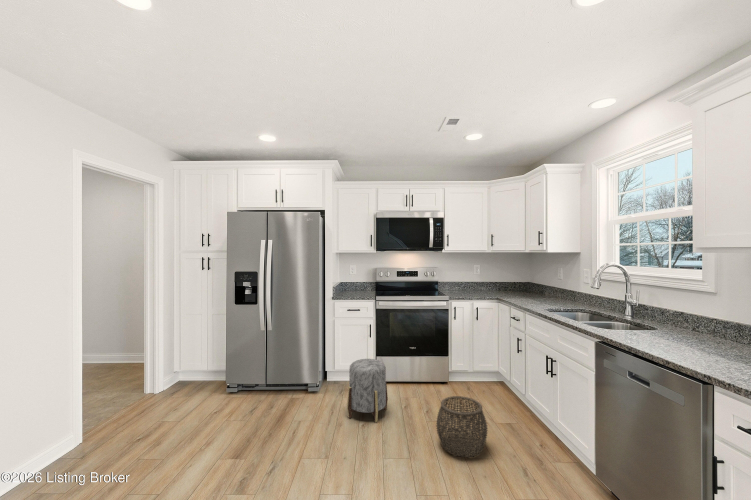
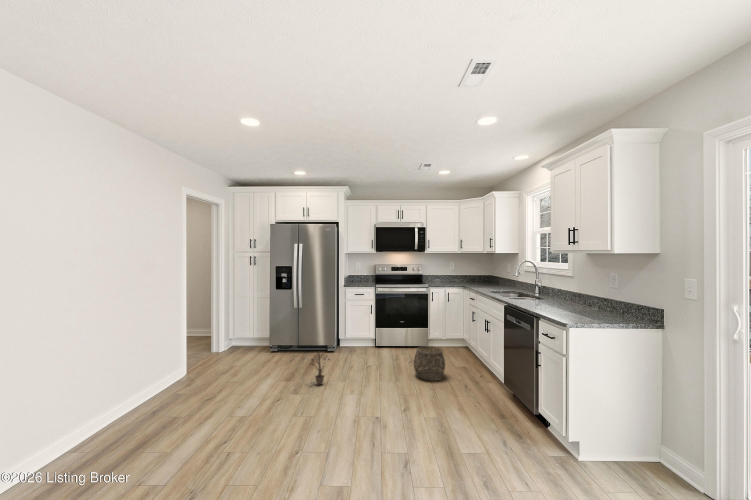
stool: present [347,359,388,423] -> none [356,326,383,366]
decorative plant: none [261,413,303,471] -> present [305,353,330,385]

